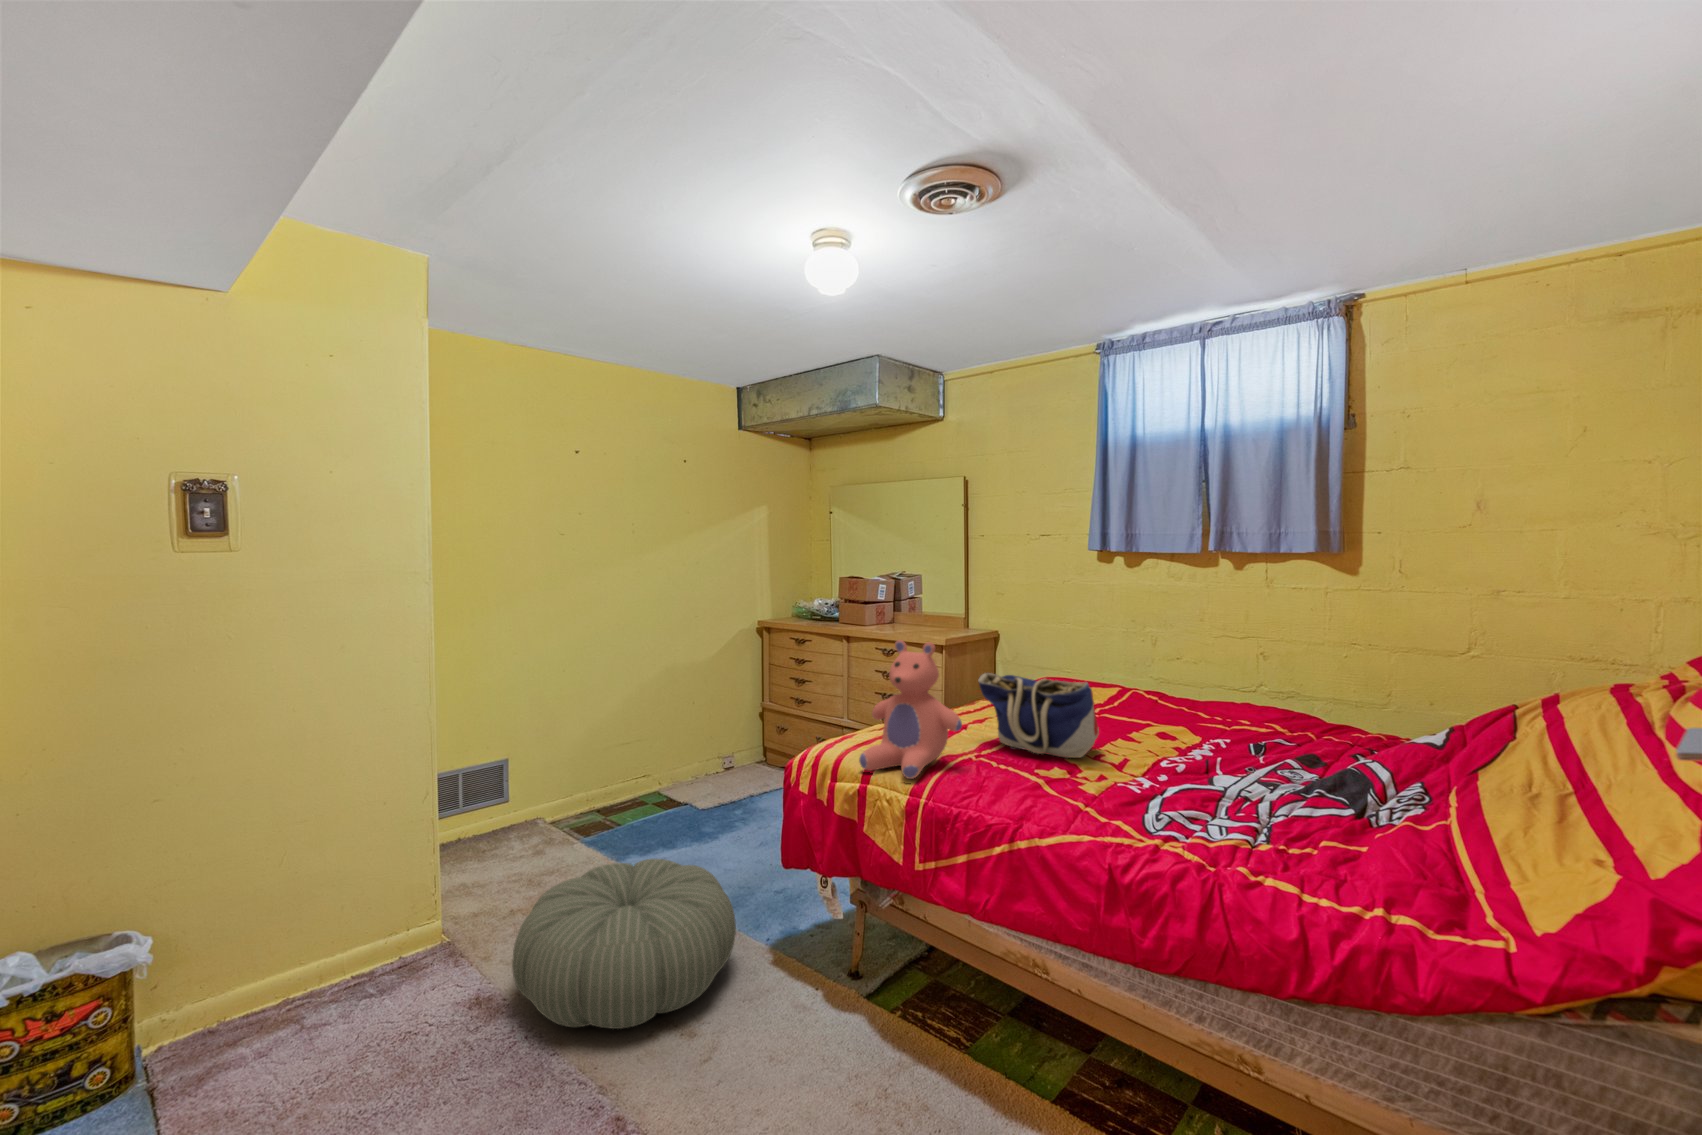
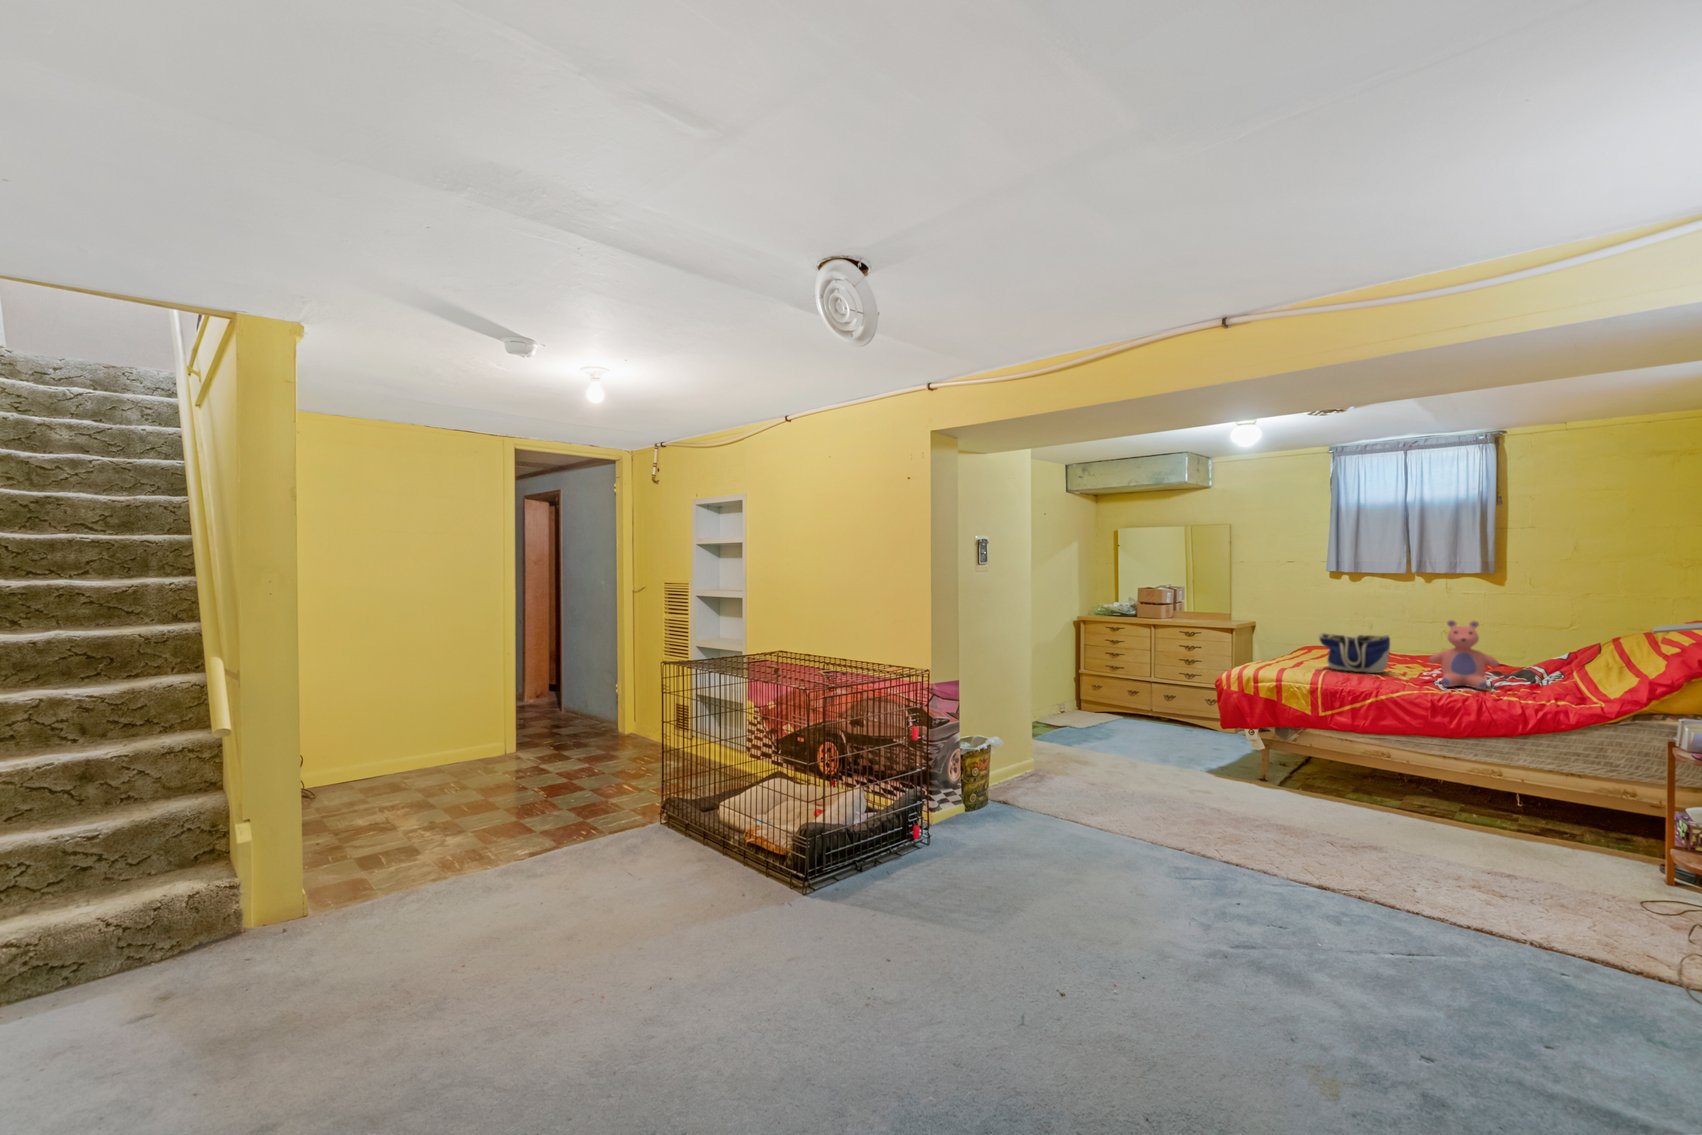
teddy bear: present [859,640,962,779] -> present [1429,620,1499,689]
pouf: present [512,858,736,1029] -> none [1105,726,1215,786]

